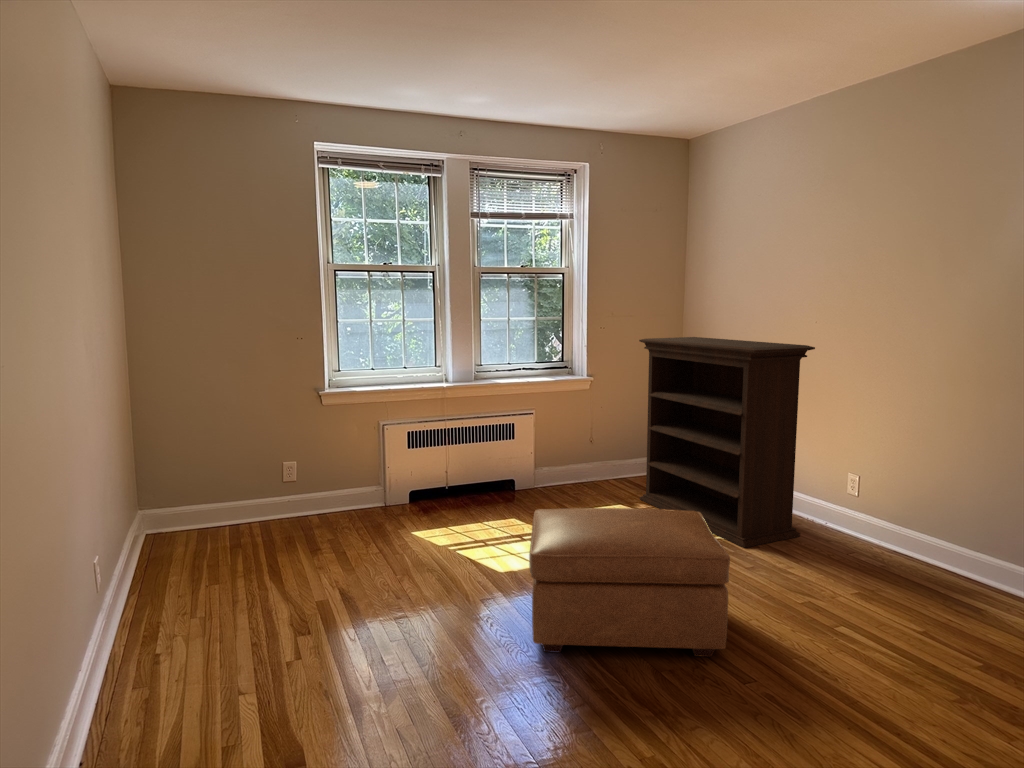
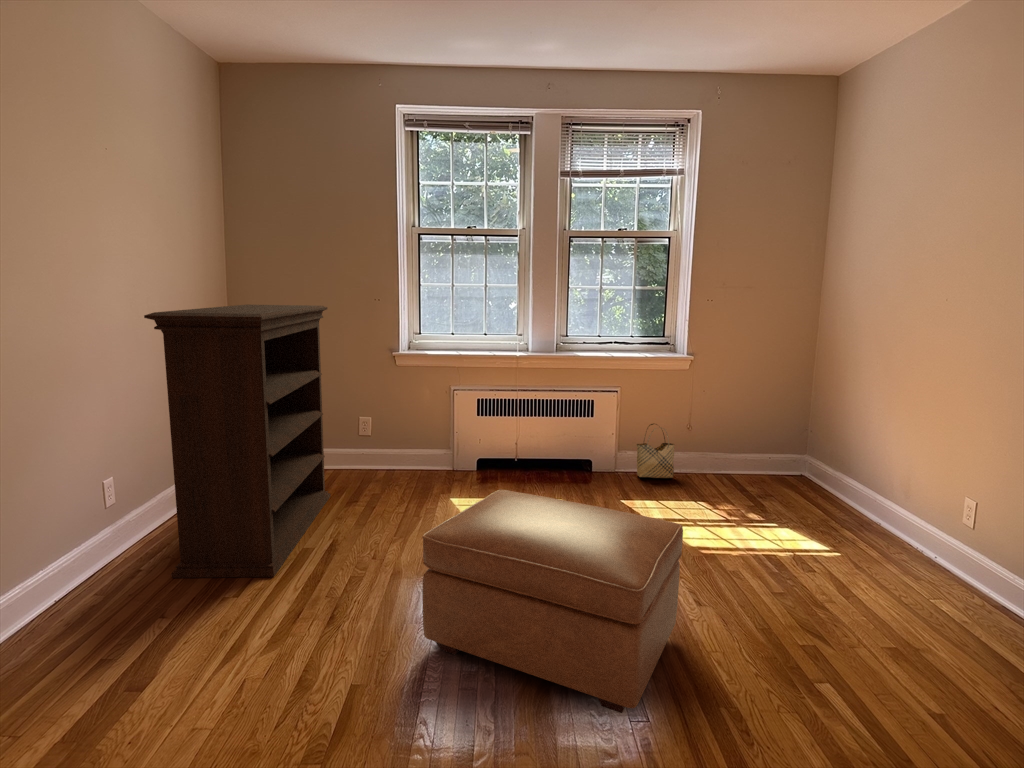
bookshelf: present [639,337,815,548] -> present [144,305,331,578]
woven basket: none [554,440,587,490] -> present [637,423,675,478]

